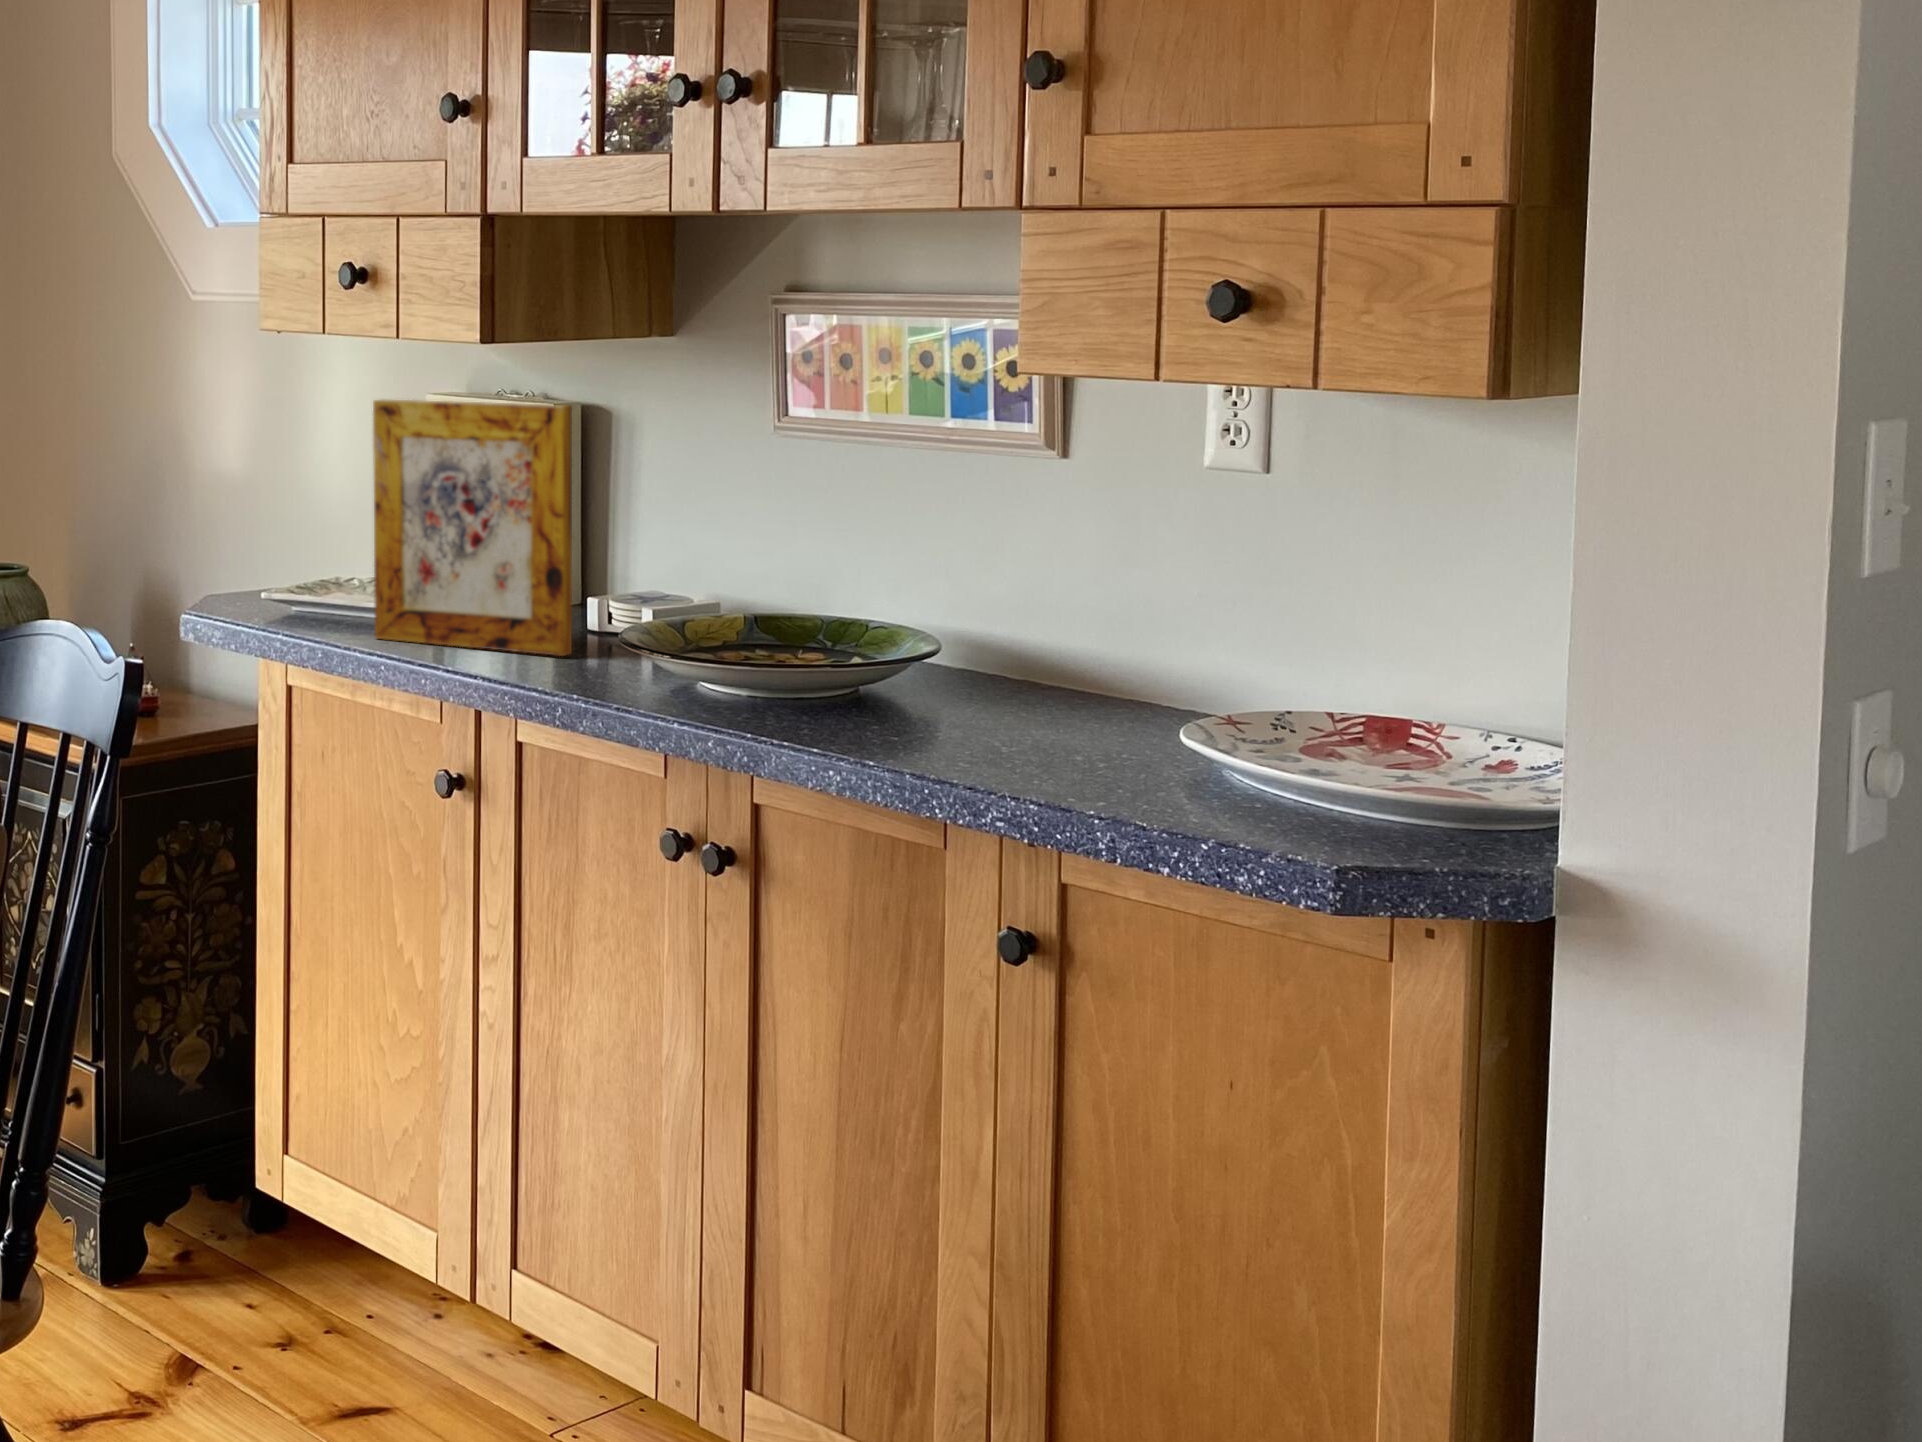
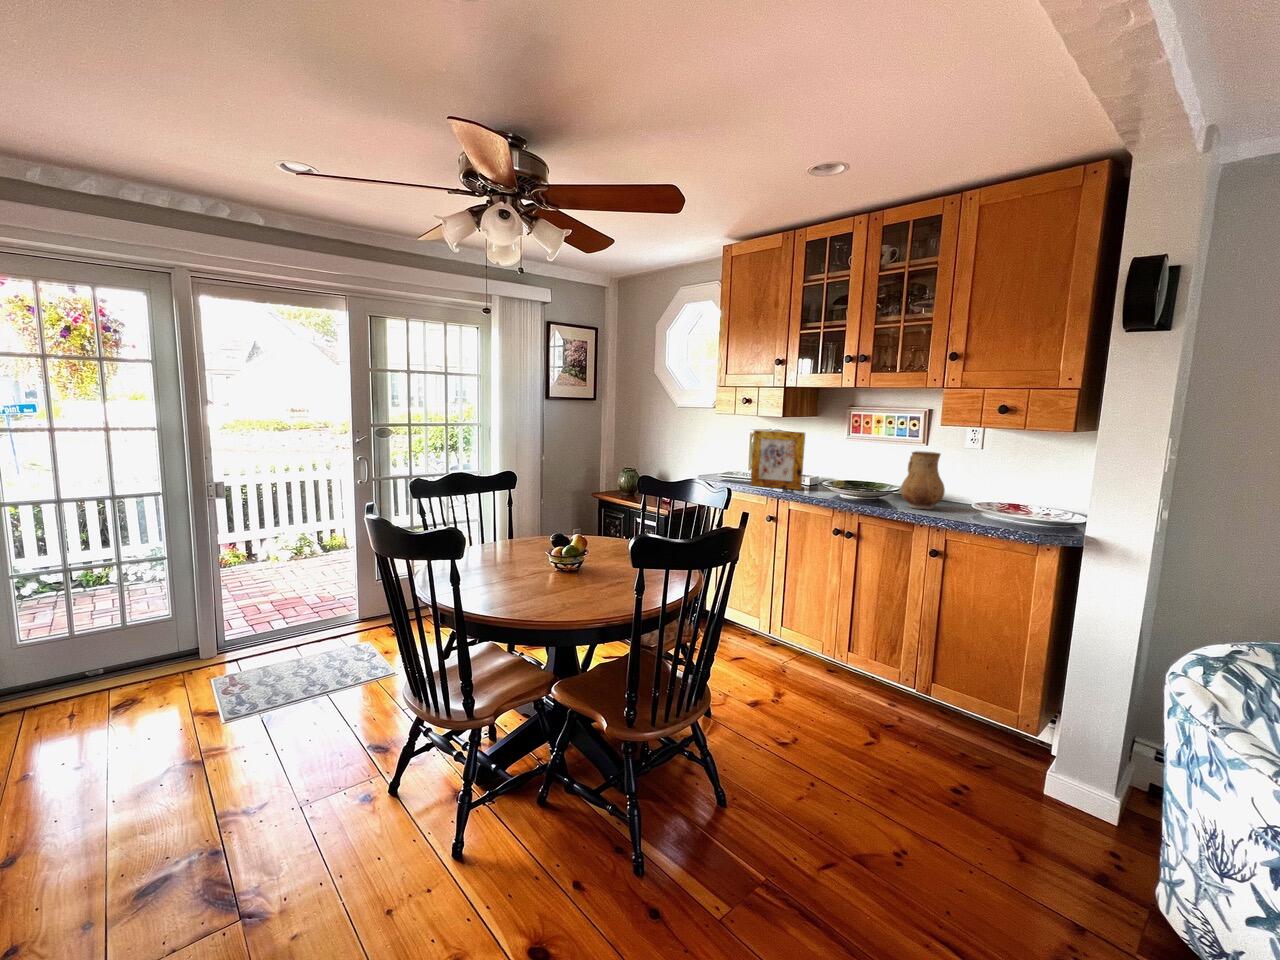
ceramic pitcher: none [902,483,1081,742] -> present [901,451,945,509]

